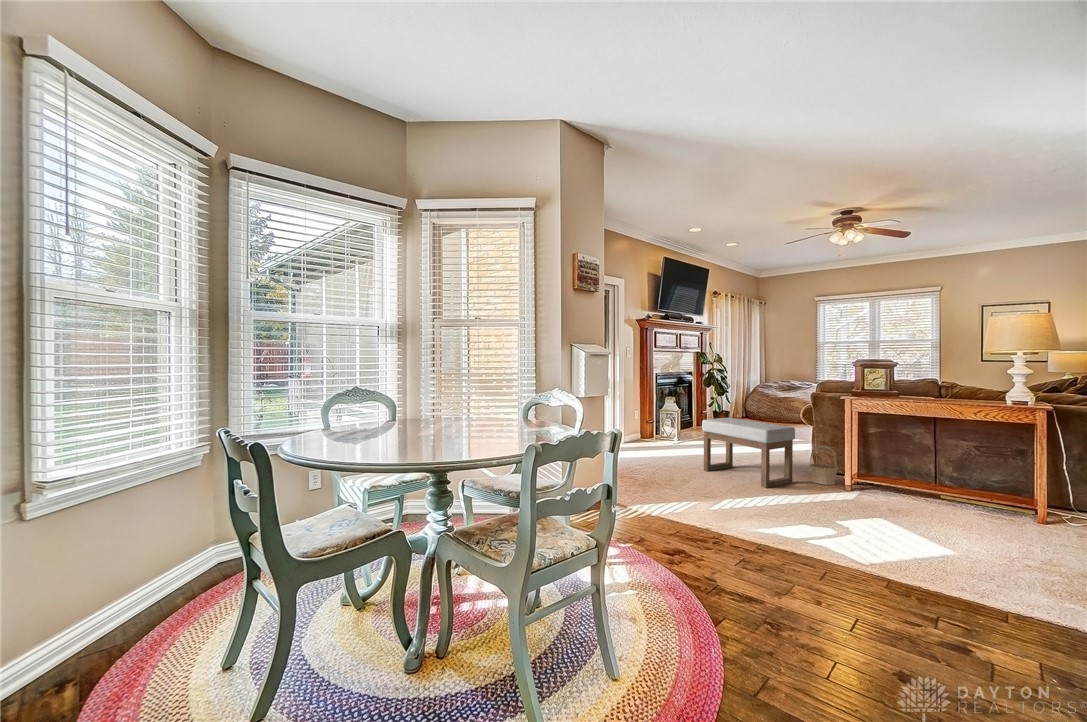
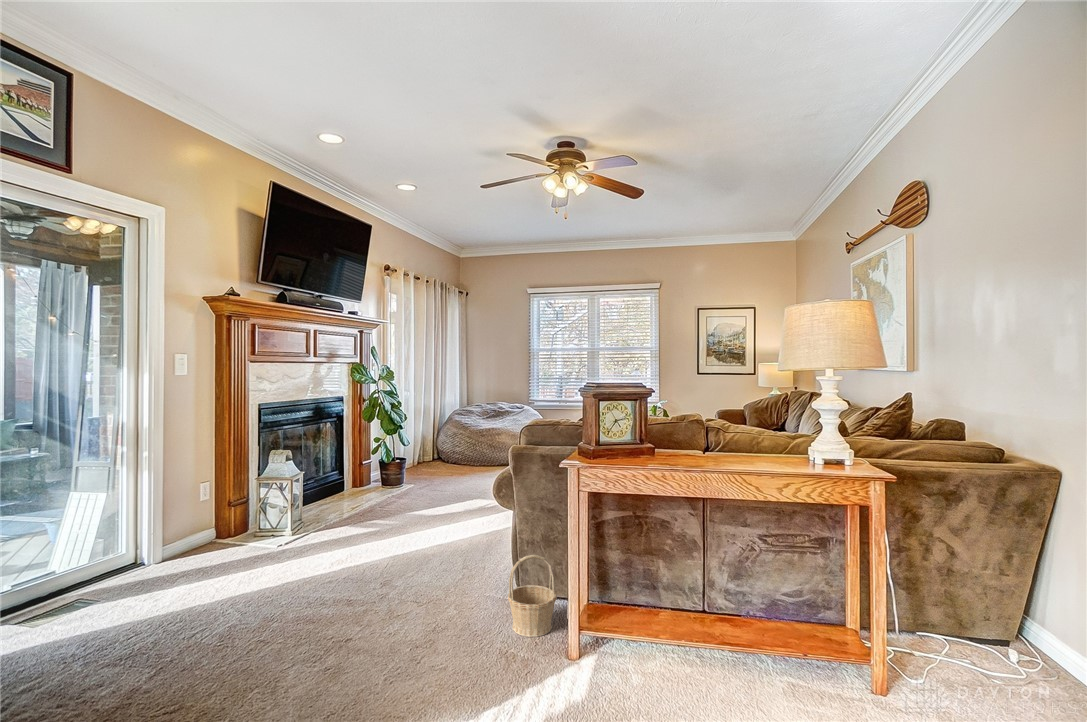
ottoman: present [702,418,795,488] -> none [289,504,479,691]

